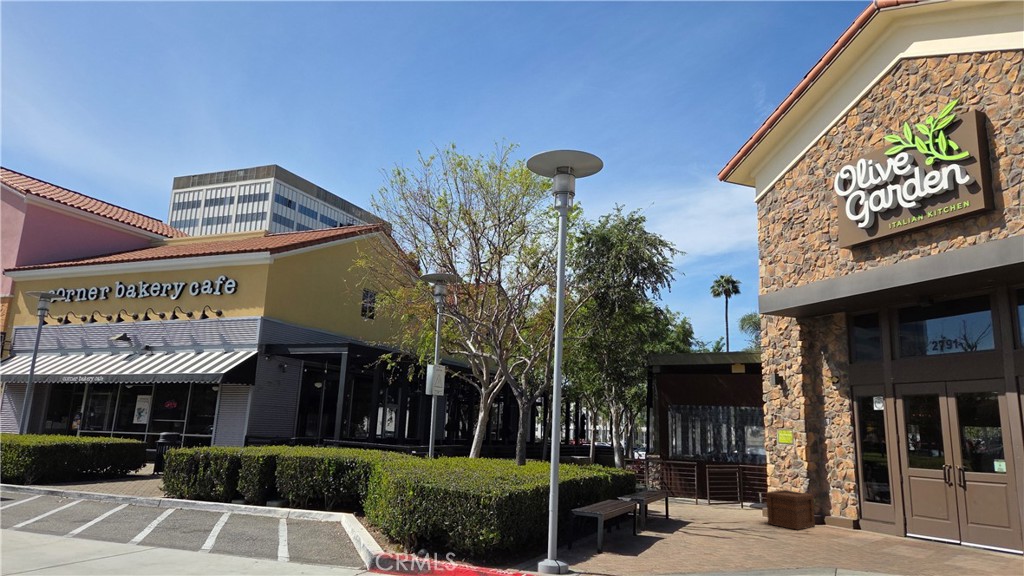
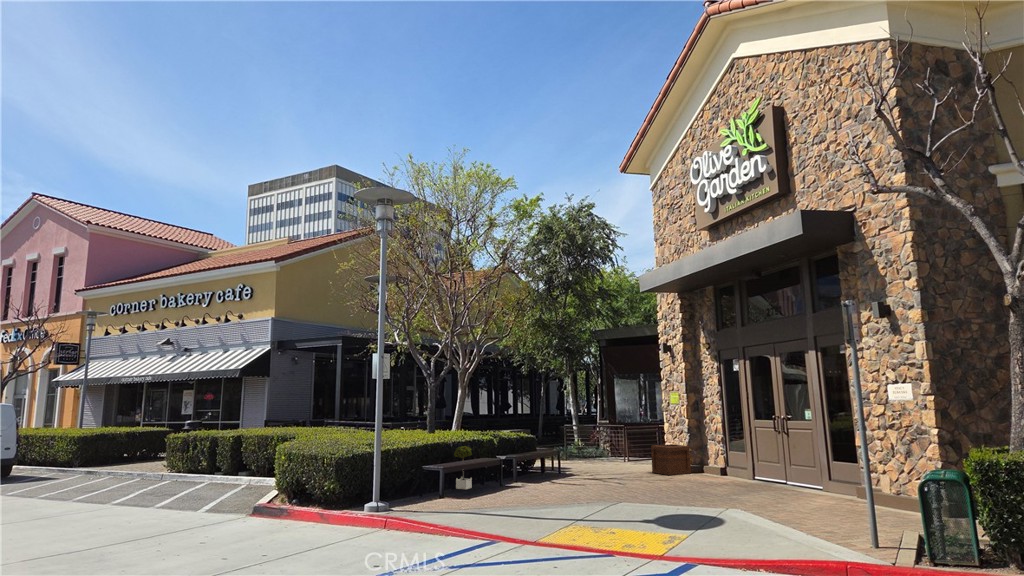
potted tree: none [577,498,600,556] -> present [454,446,472,489]

